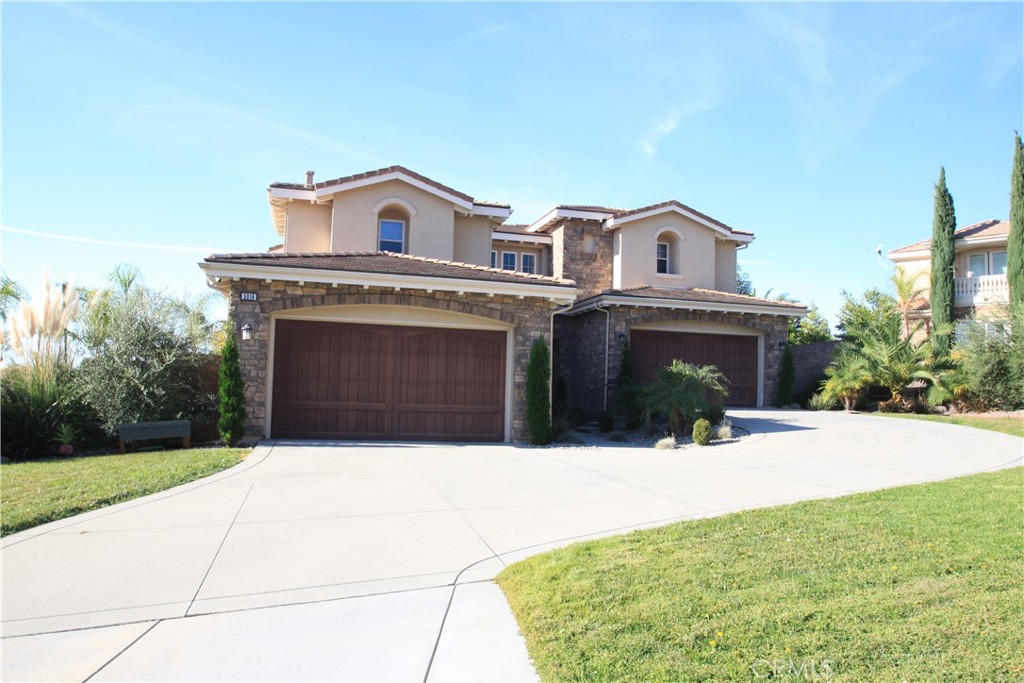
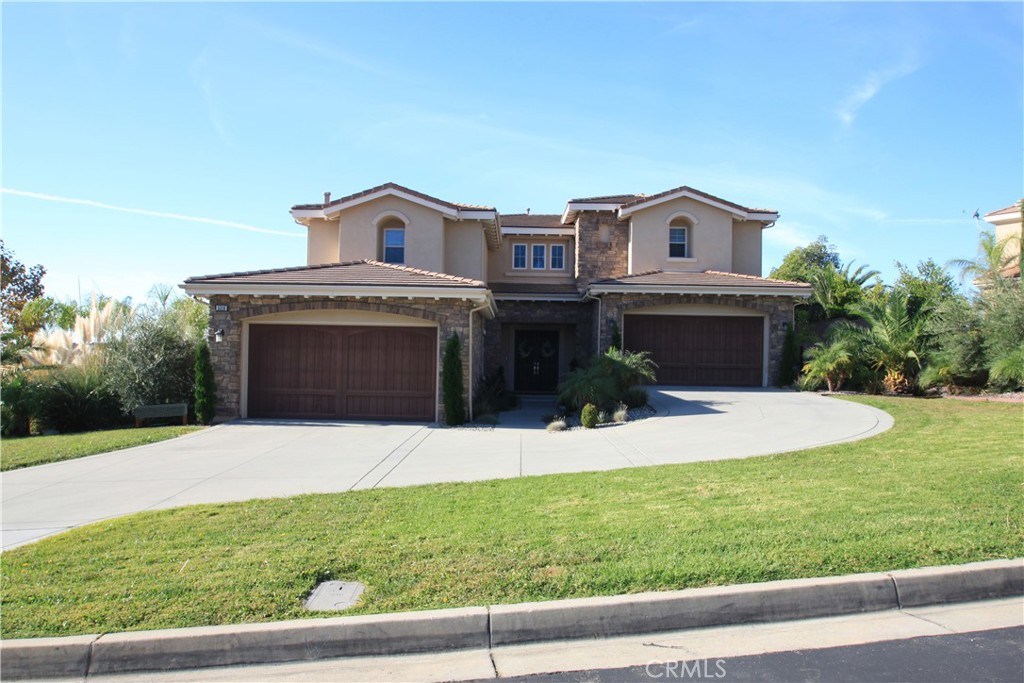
lounge chair: present [864,385,894,409] -> present [953,369,989,395]
decorative plant: present [59,425,73,455] -> none [91,406,117,428]

